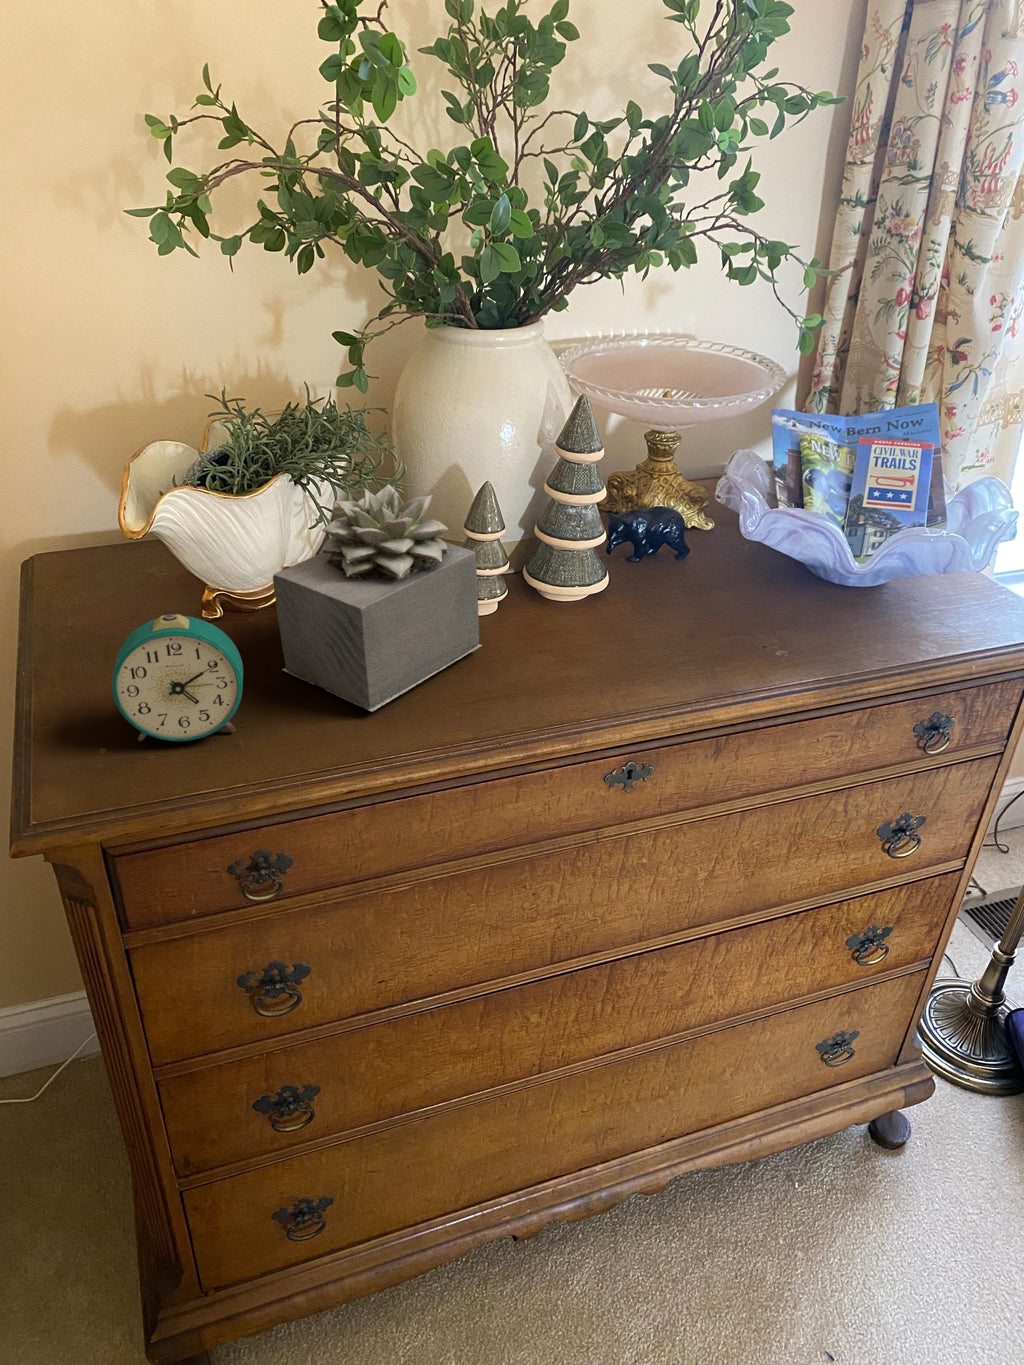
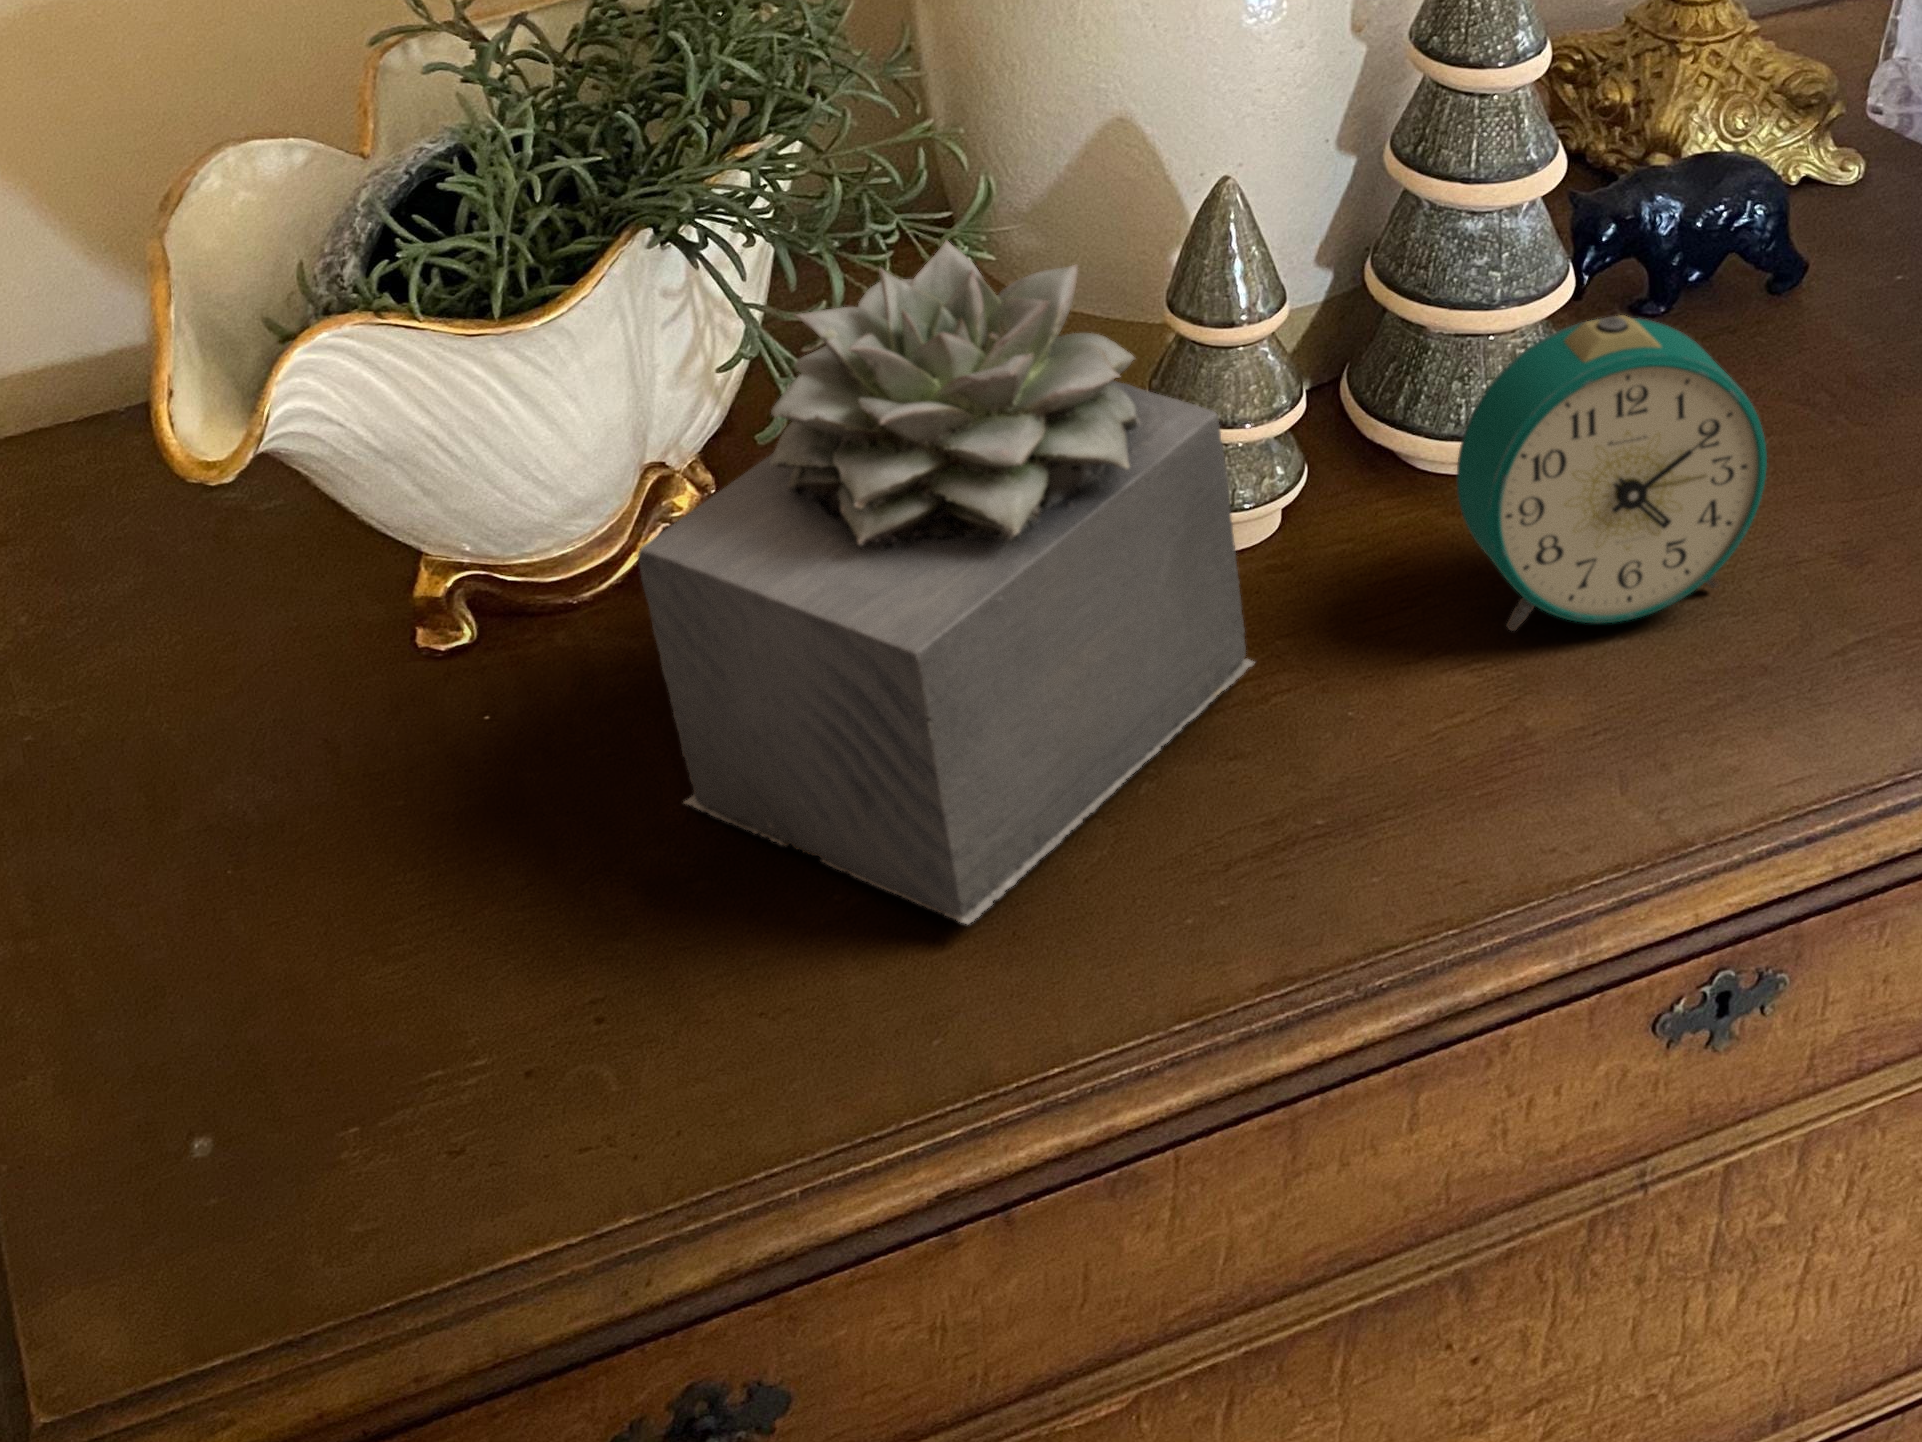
alarm clock: present [112,614,243,741] -> present [1457,315,1767,631]

